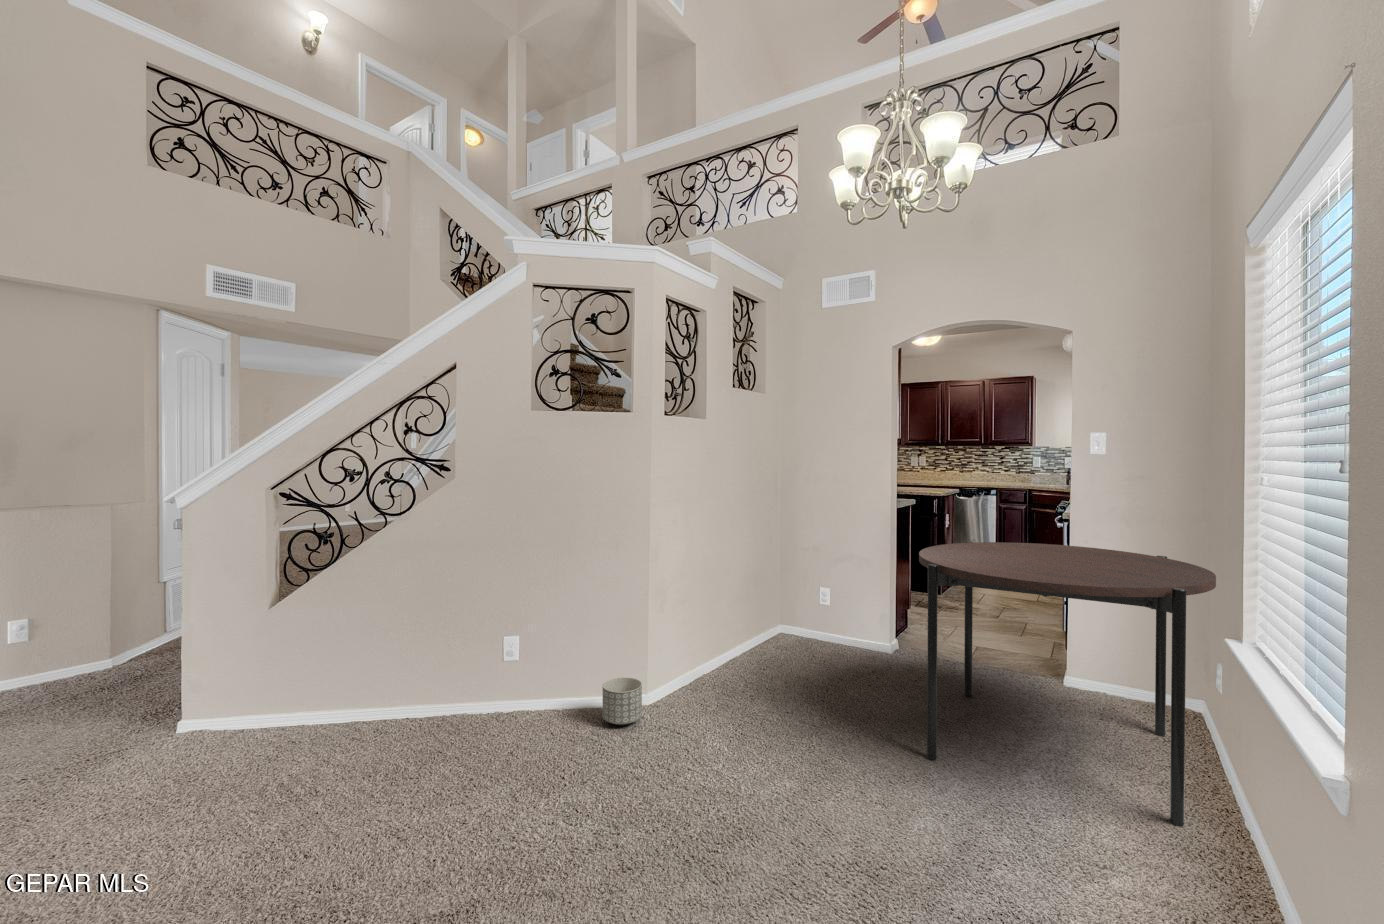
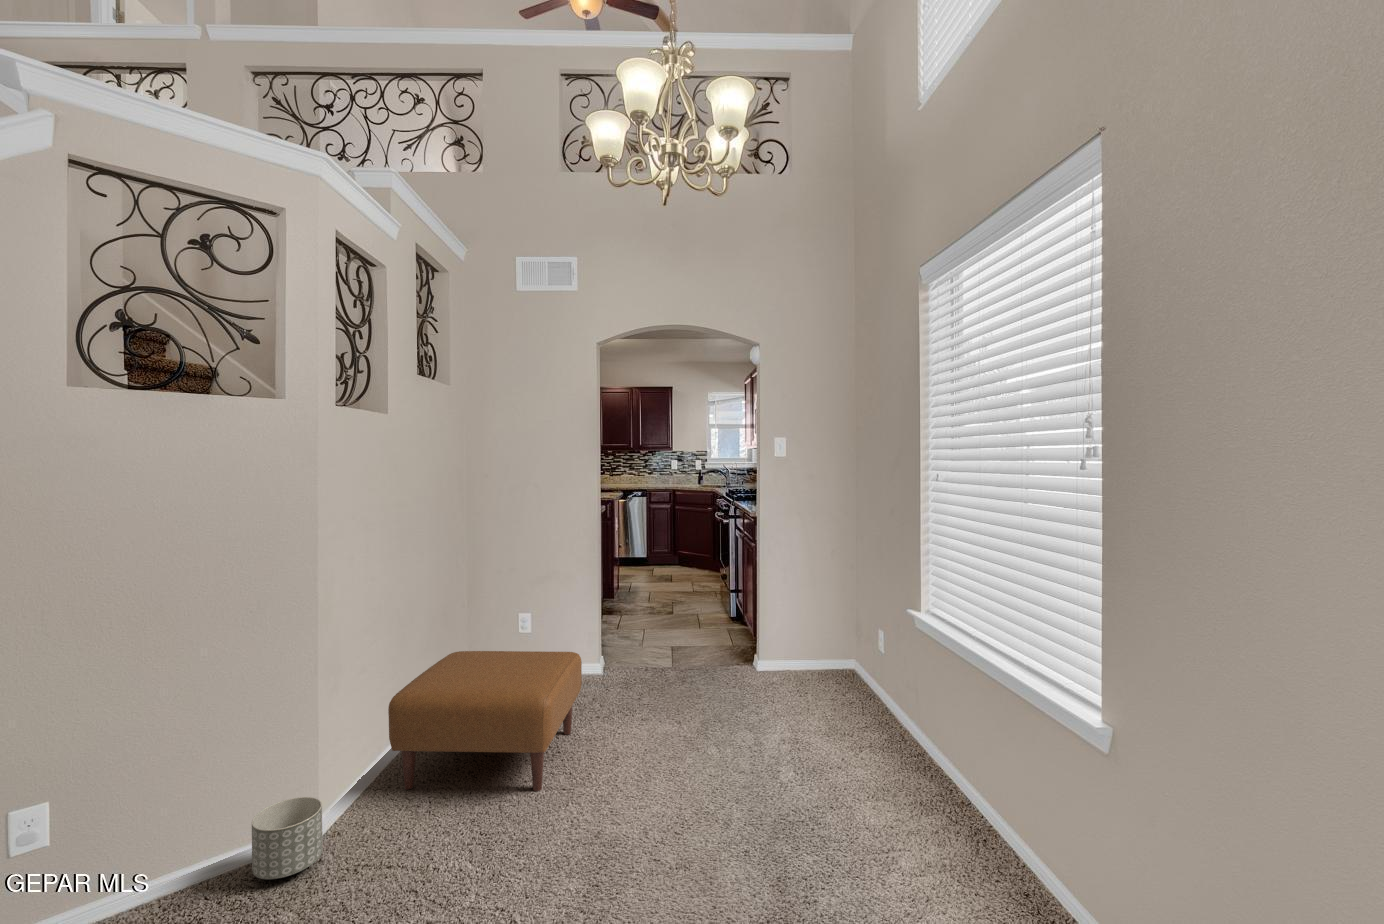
dining table: present [919,541,1216,827] -> none [664,544,907,787]
ottoman: none [694,606,851,724] -> present [388,651,582,791]

